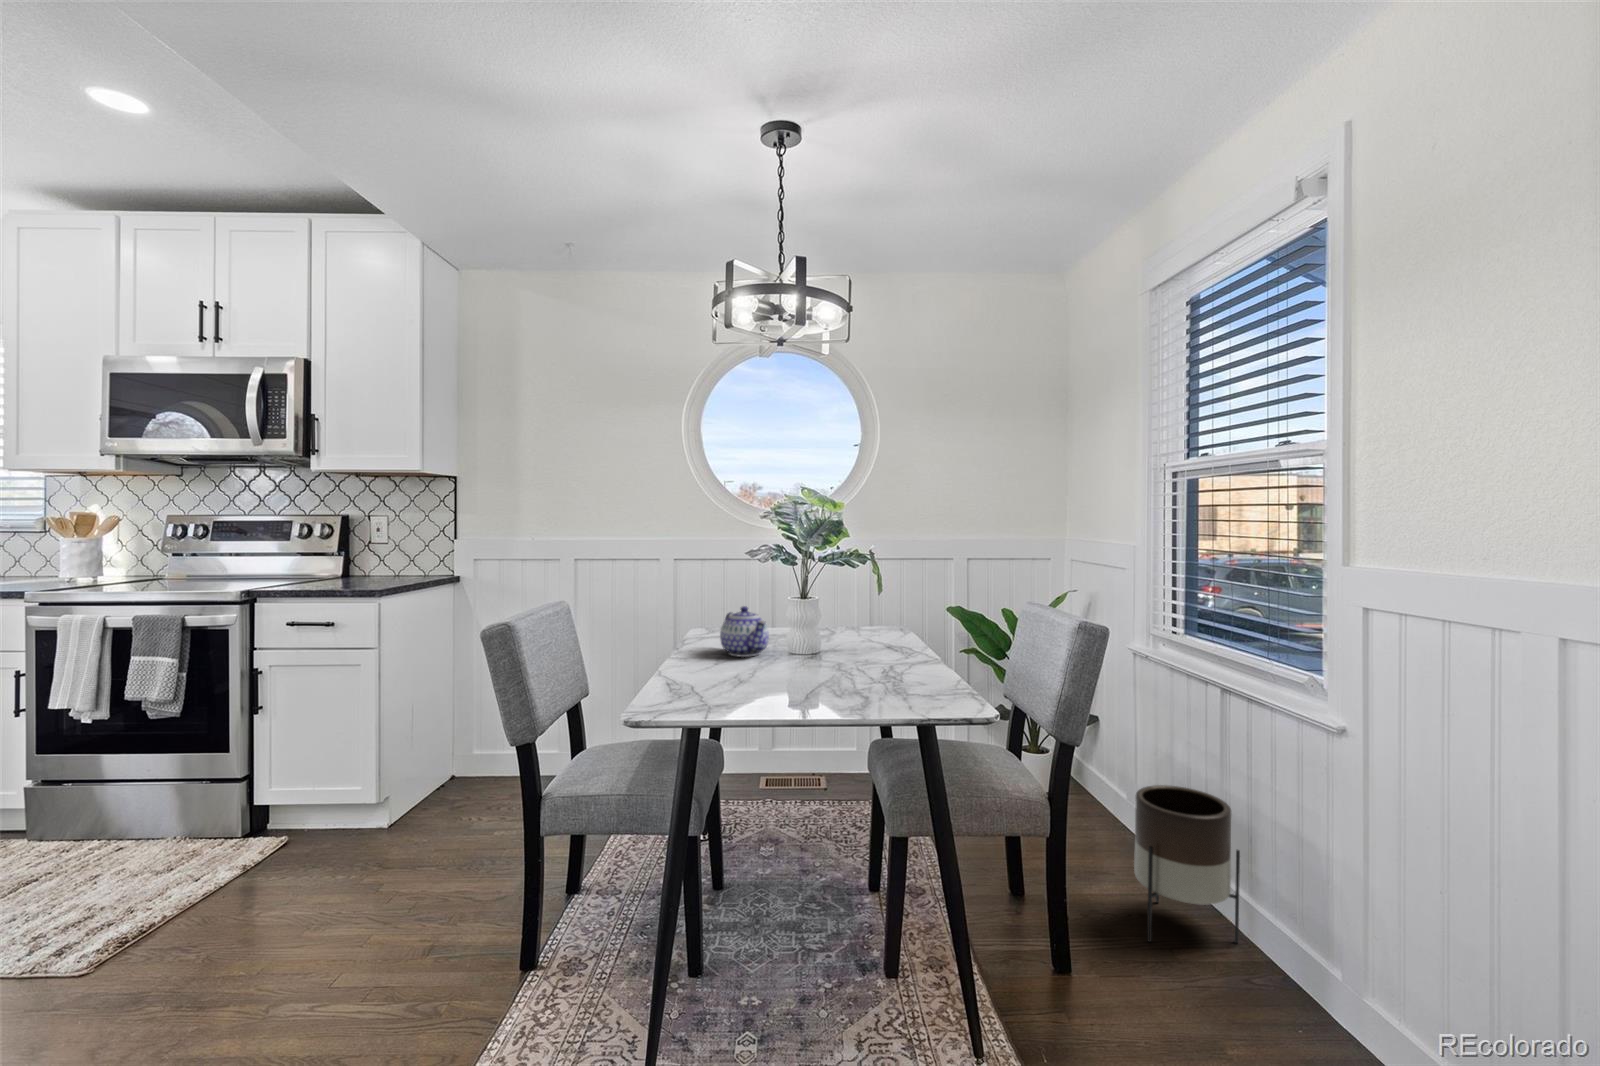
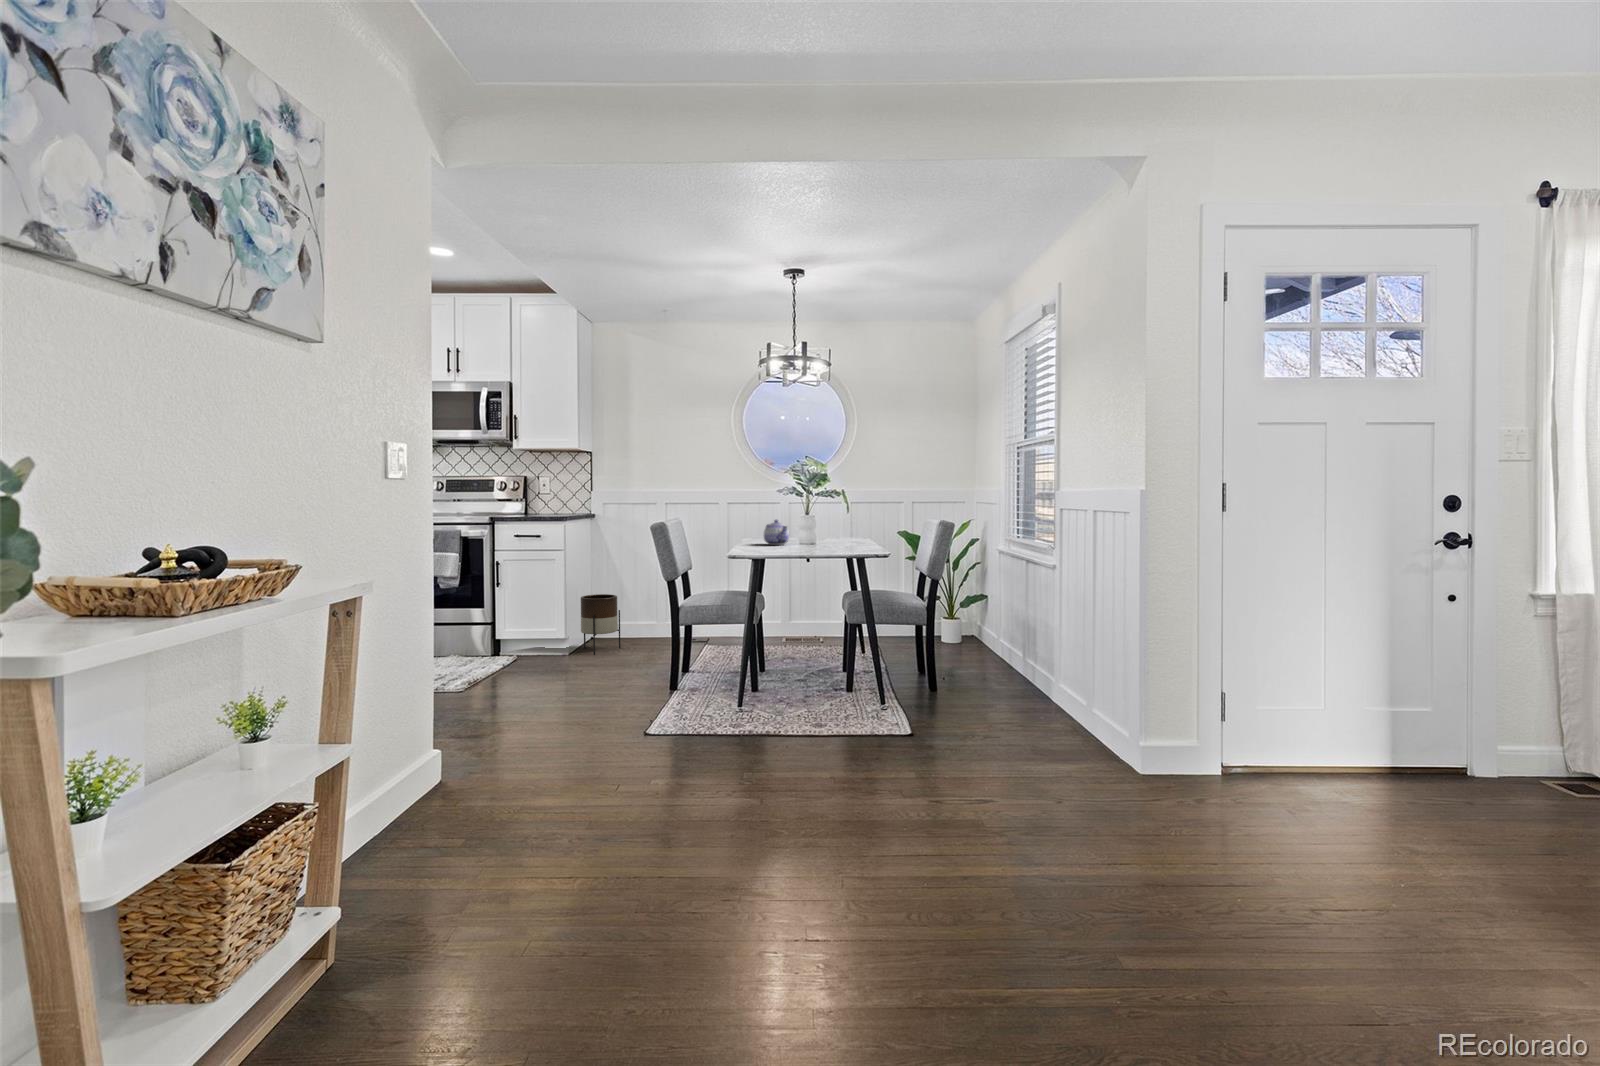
planter: present [1134,785,1240,943] -> present [581,594,620,655]

